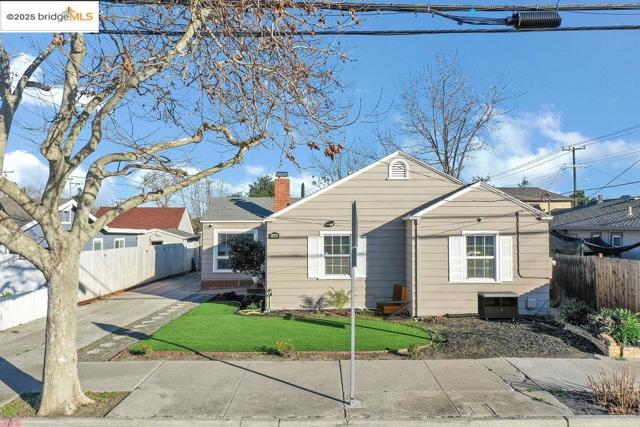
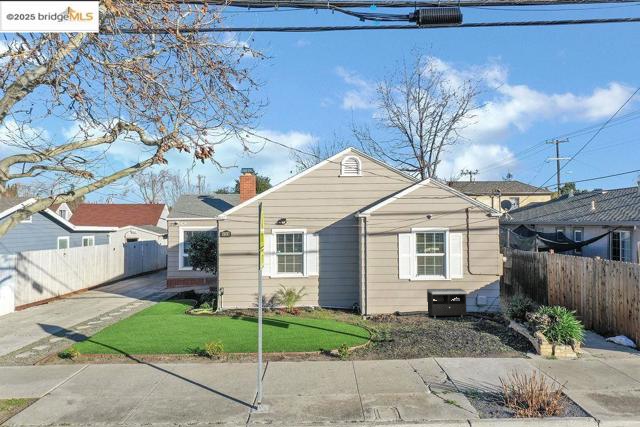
lounge chair: present [374,284,412,321] -> none [325,282,361,319]

